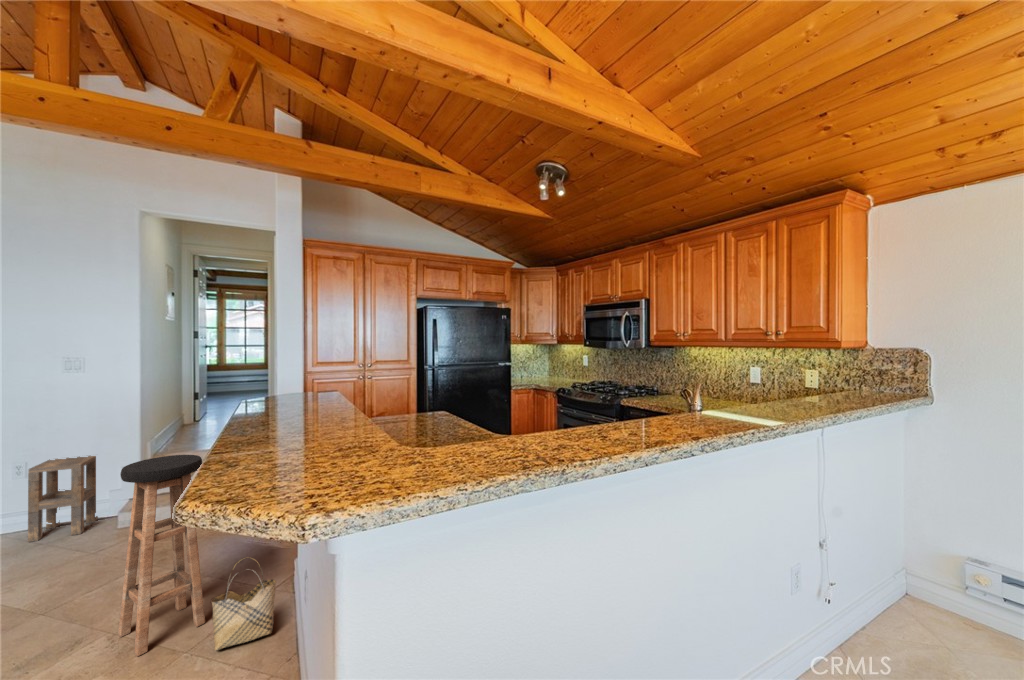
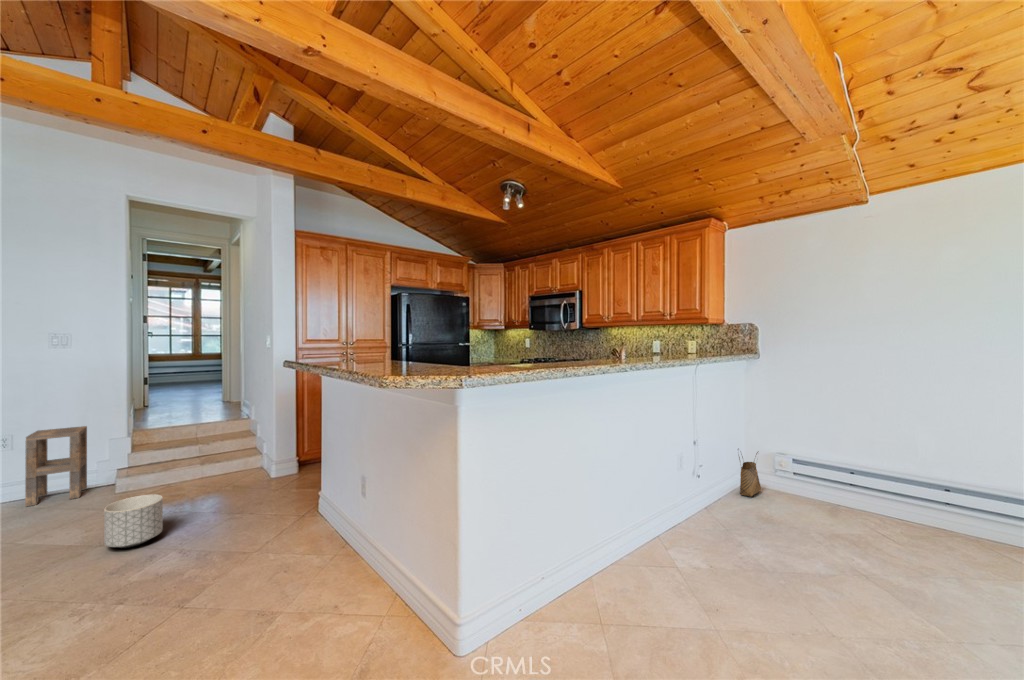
bar stool: present [118,455,205,656] -> none [185,404,258,557]
planter: none [40,555,113,624] -> present [104,495,163,548]
woven basket: present [211,557,276,651] -> present [739,452,761,496]

